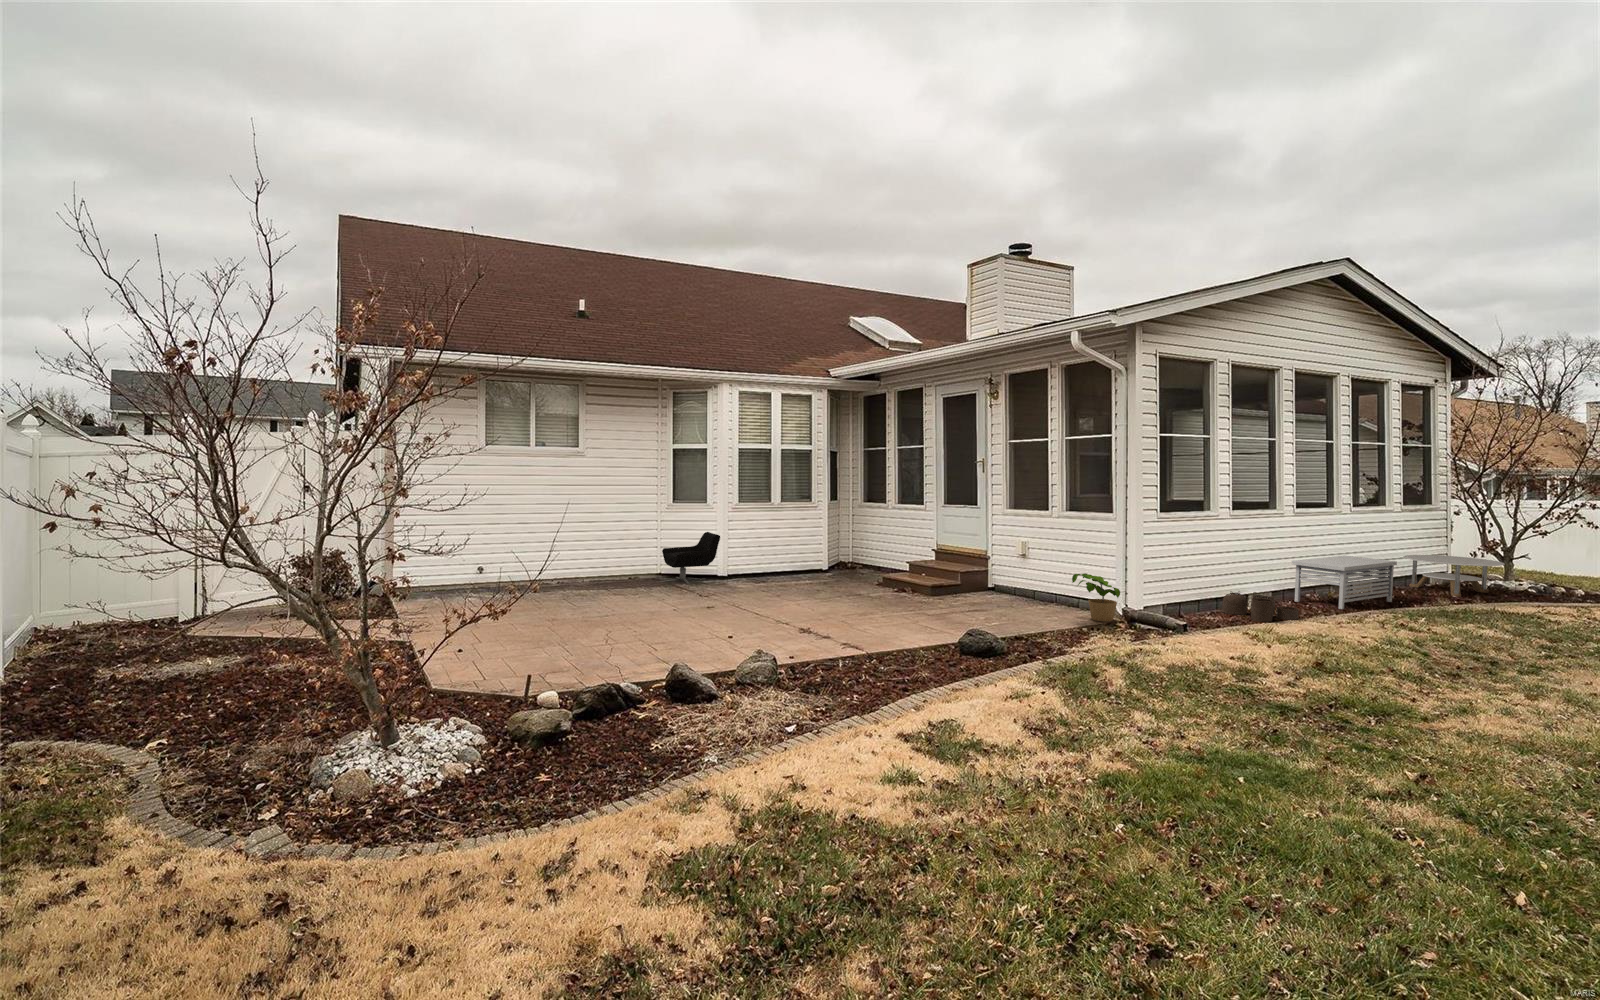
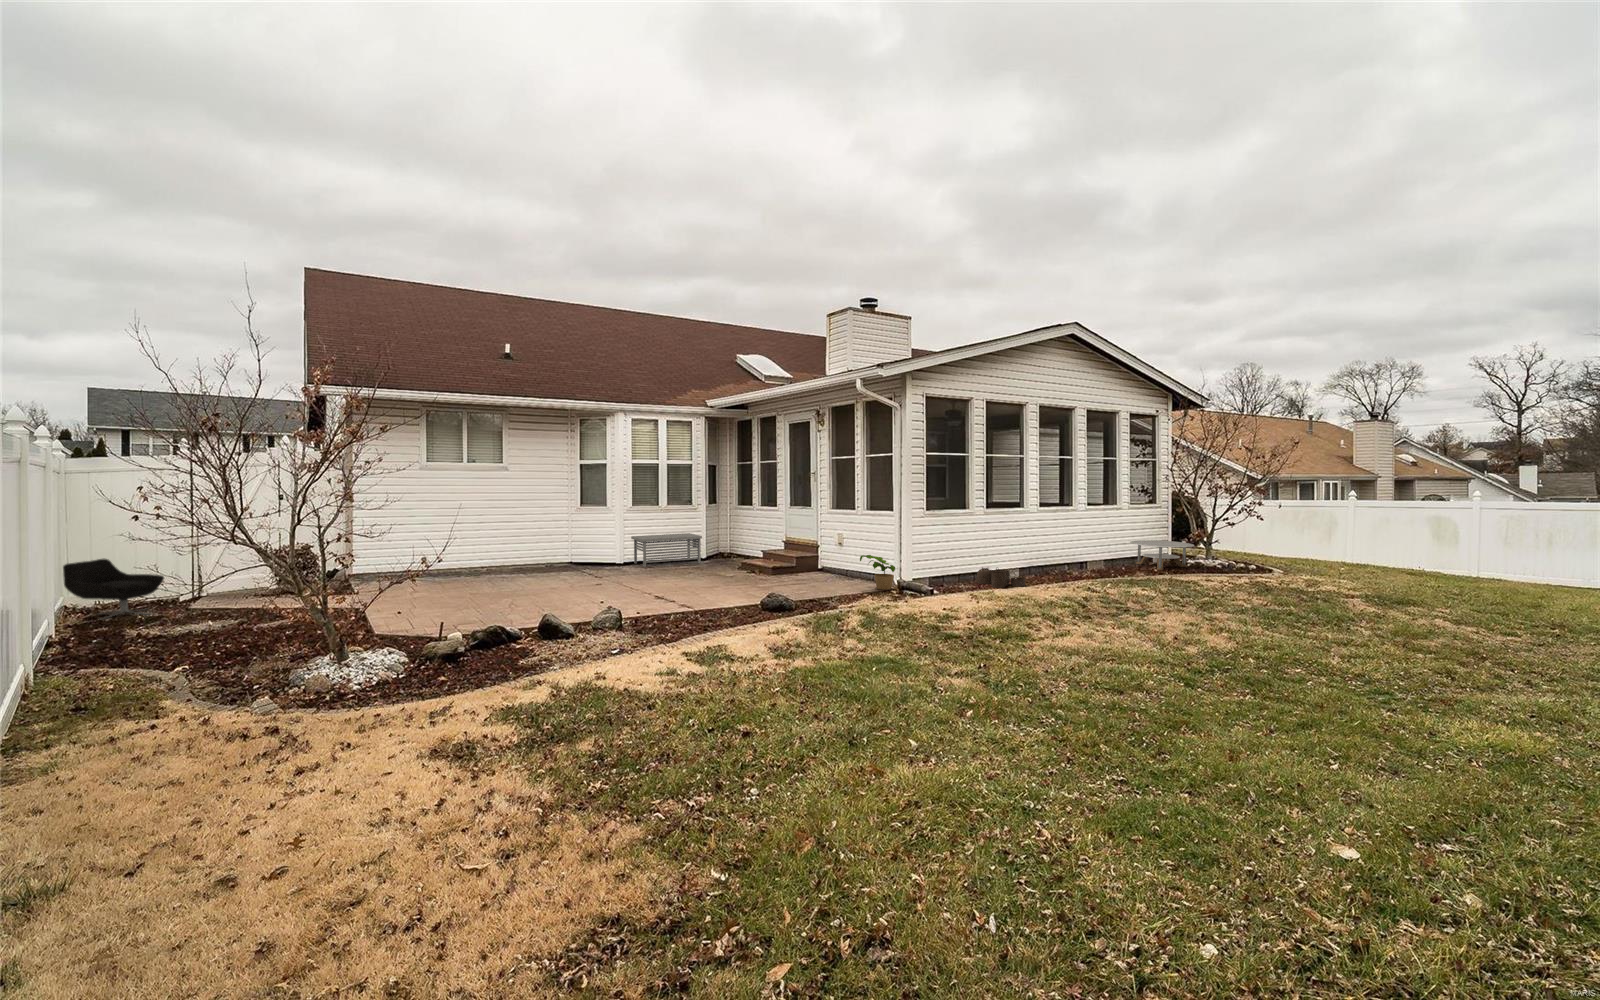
lounge chair: present [660,532,720,584] -> present [63,559,164,618]
storage bench: present [1292,556,1397,609] -> present [631,533,702,567]

